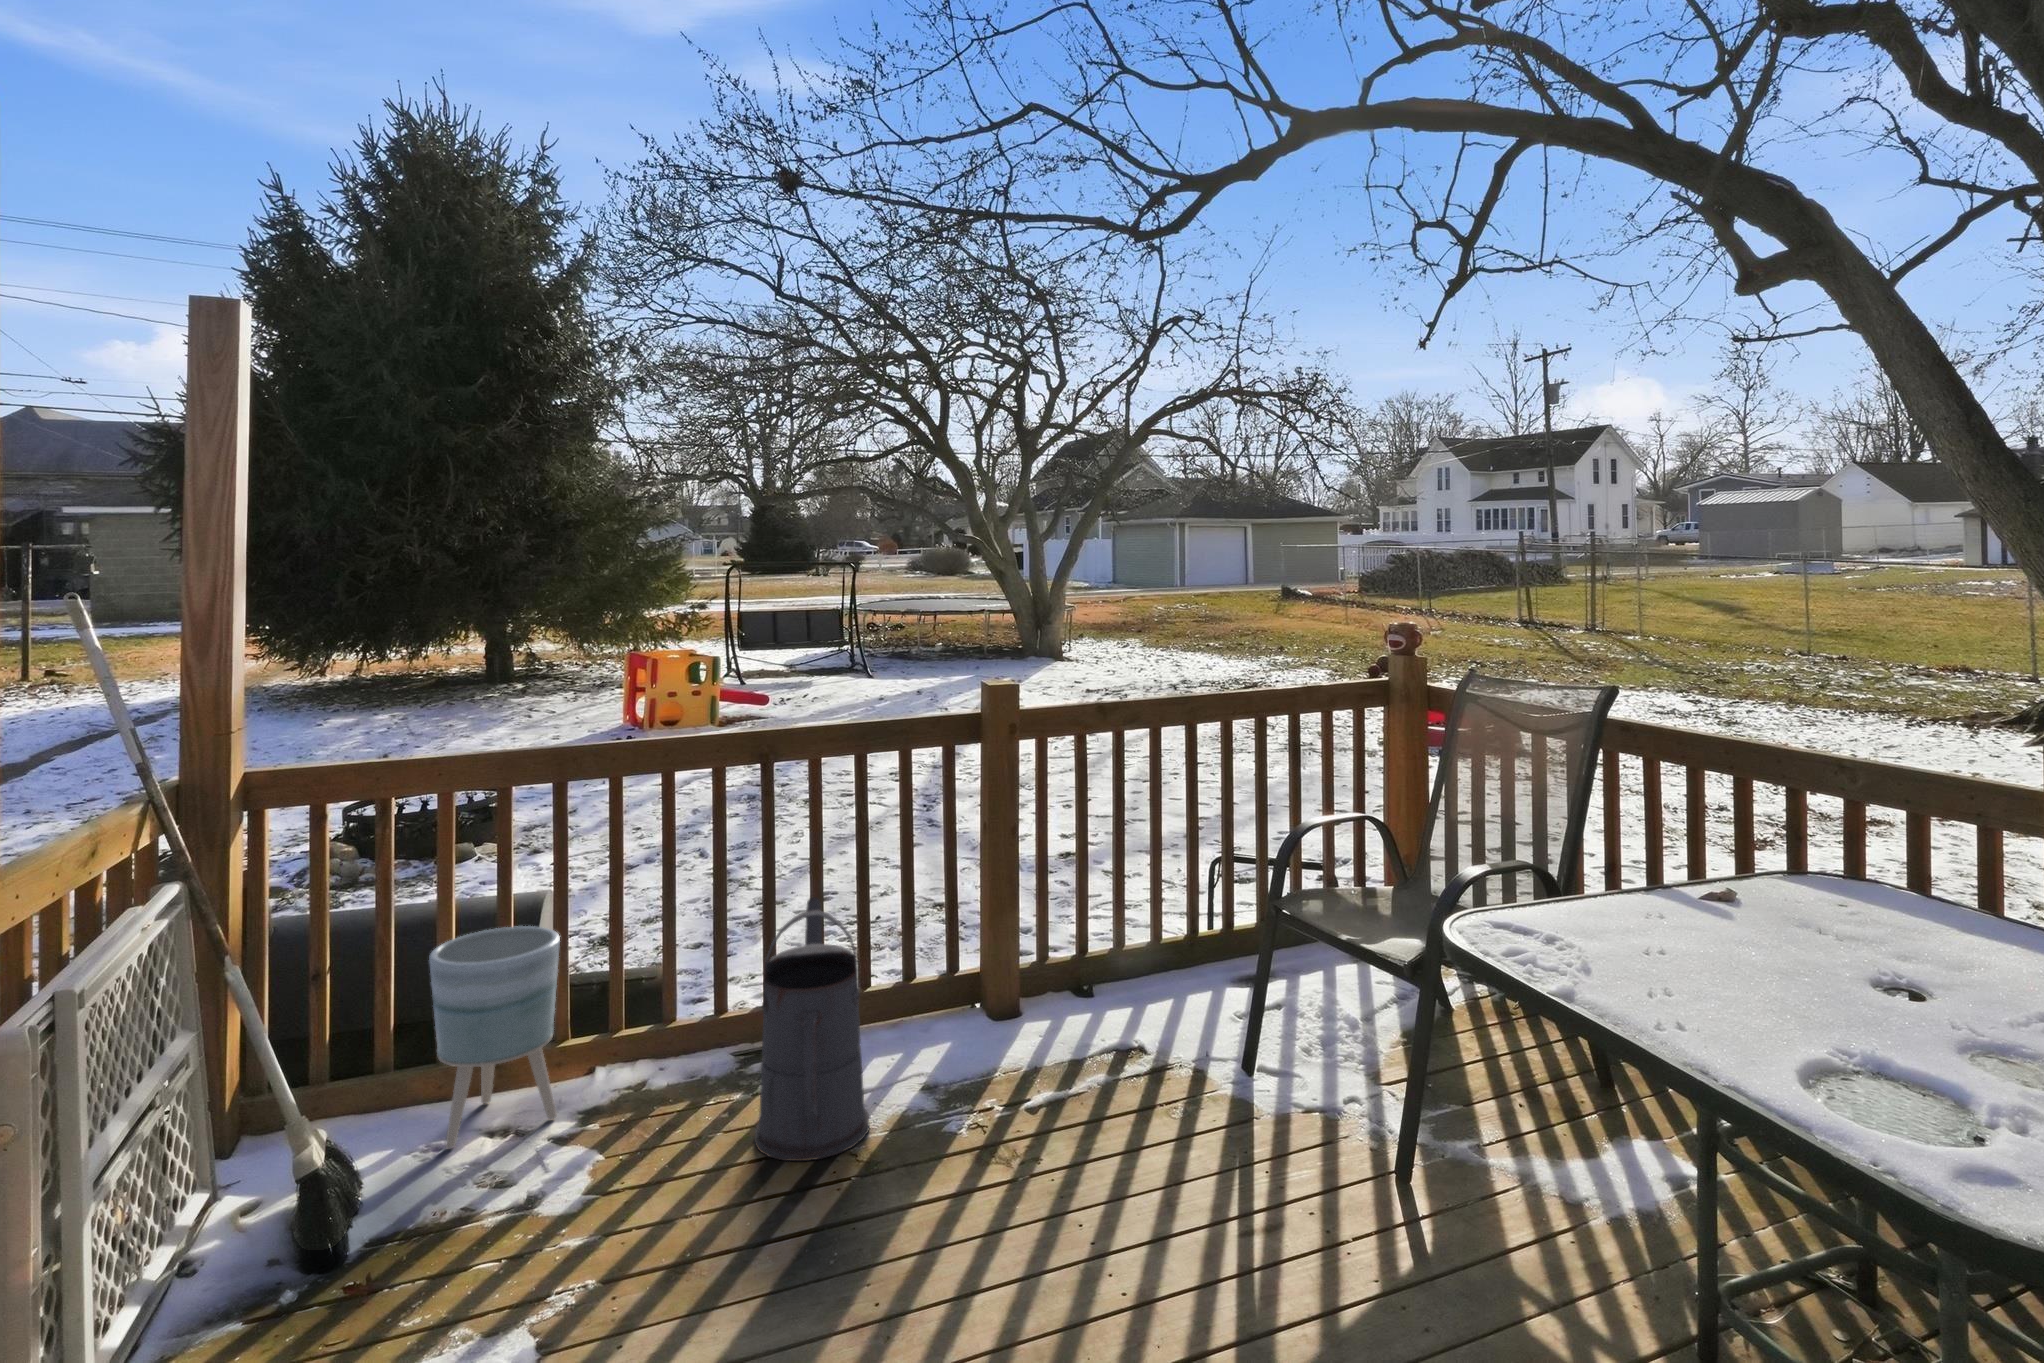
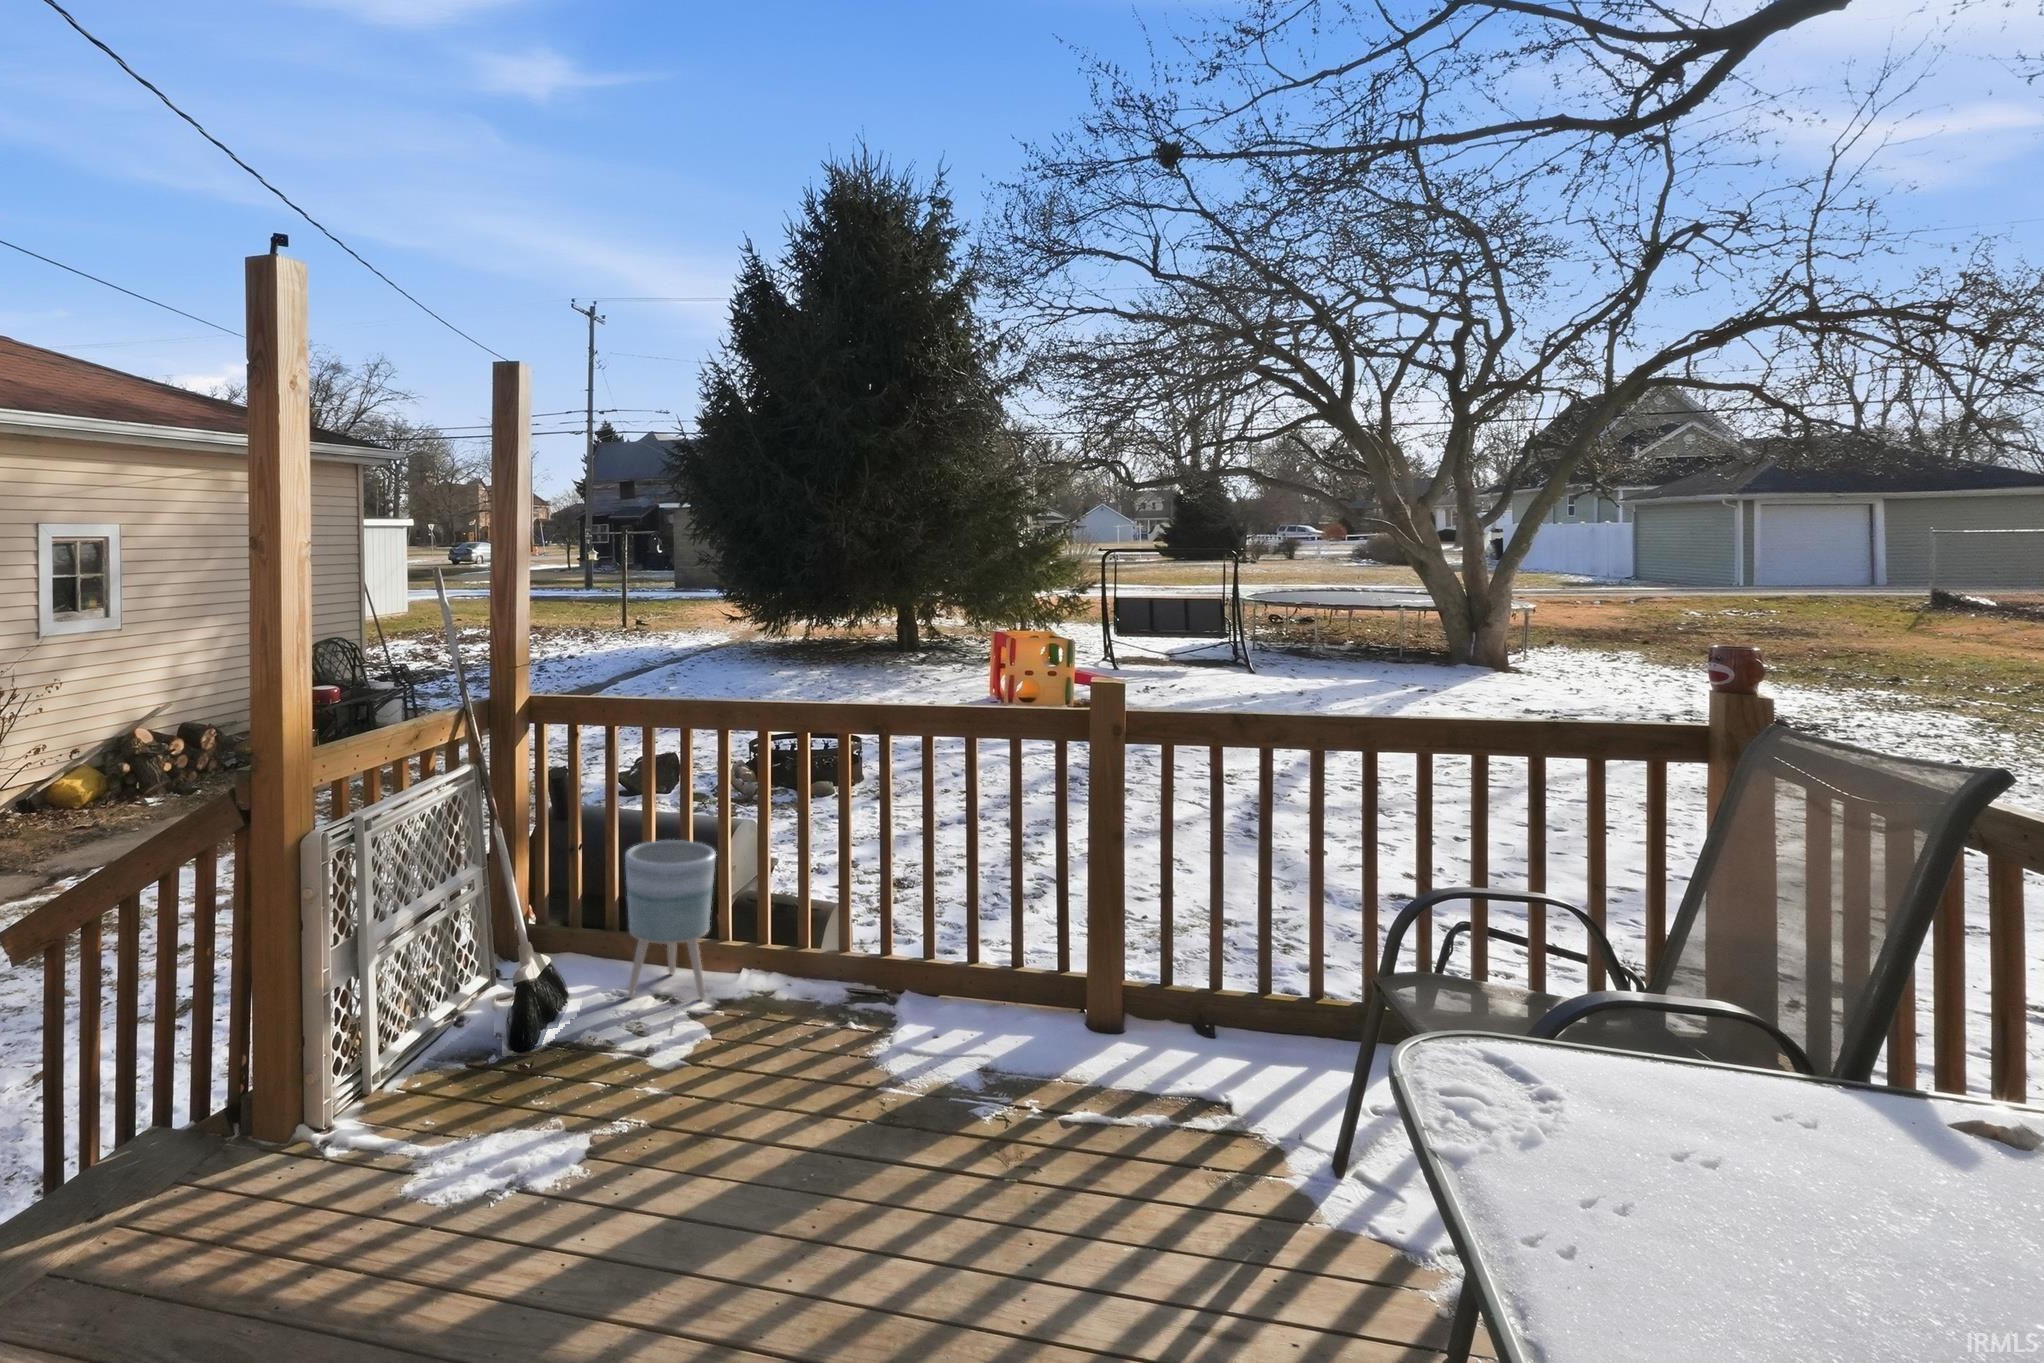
watering can: present [754,897,869,1161] -> none [817,869,925,1098]

